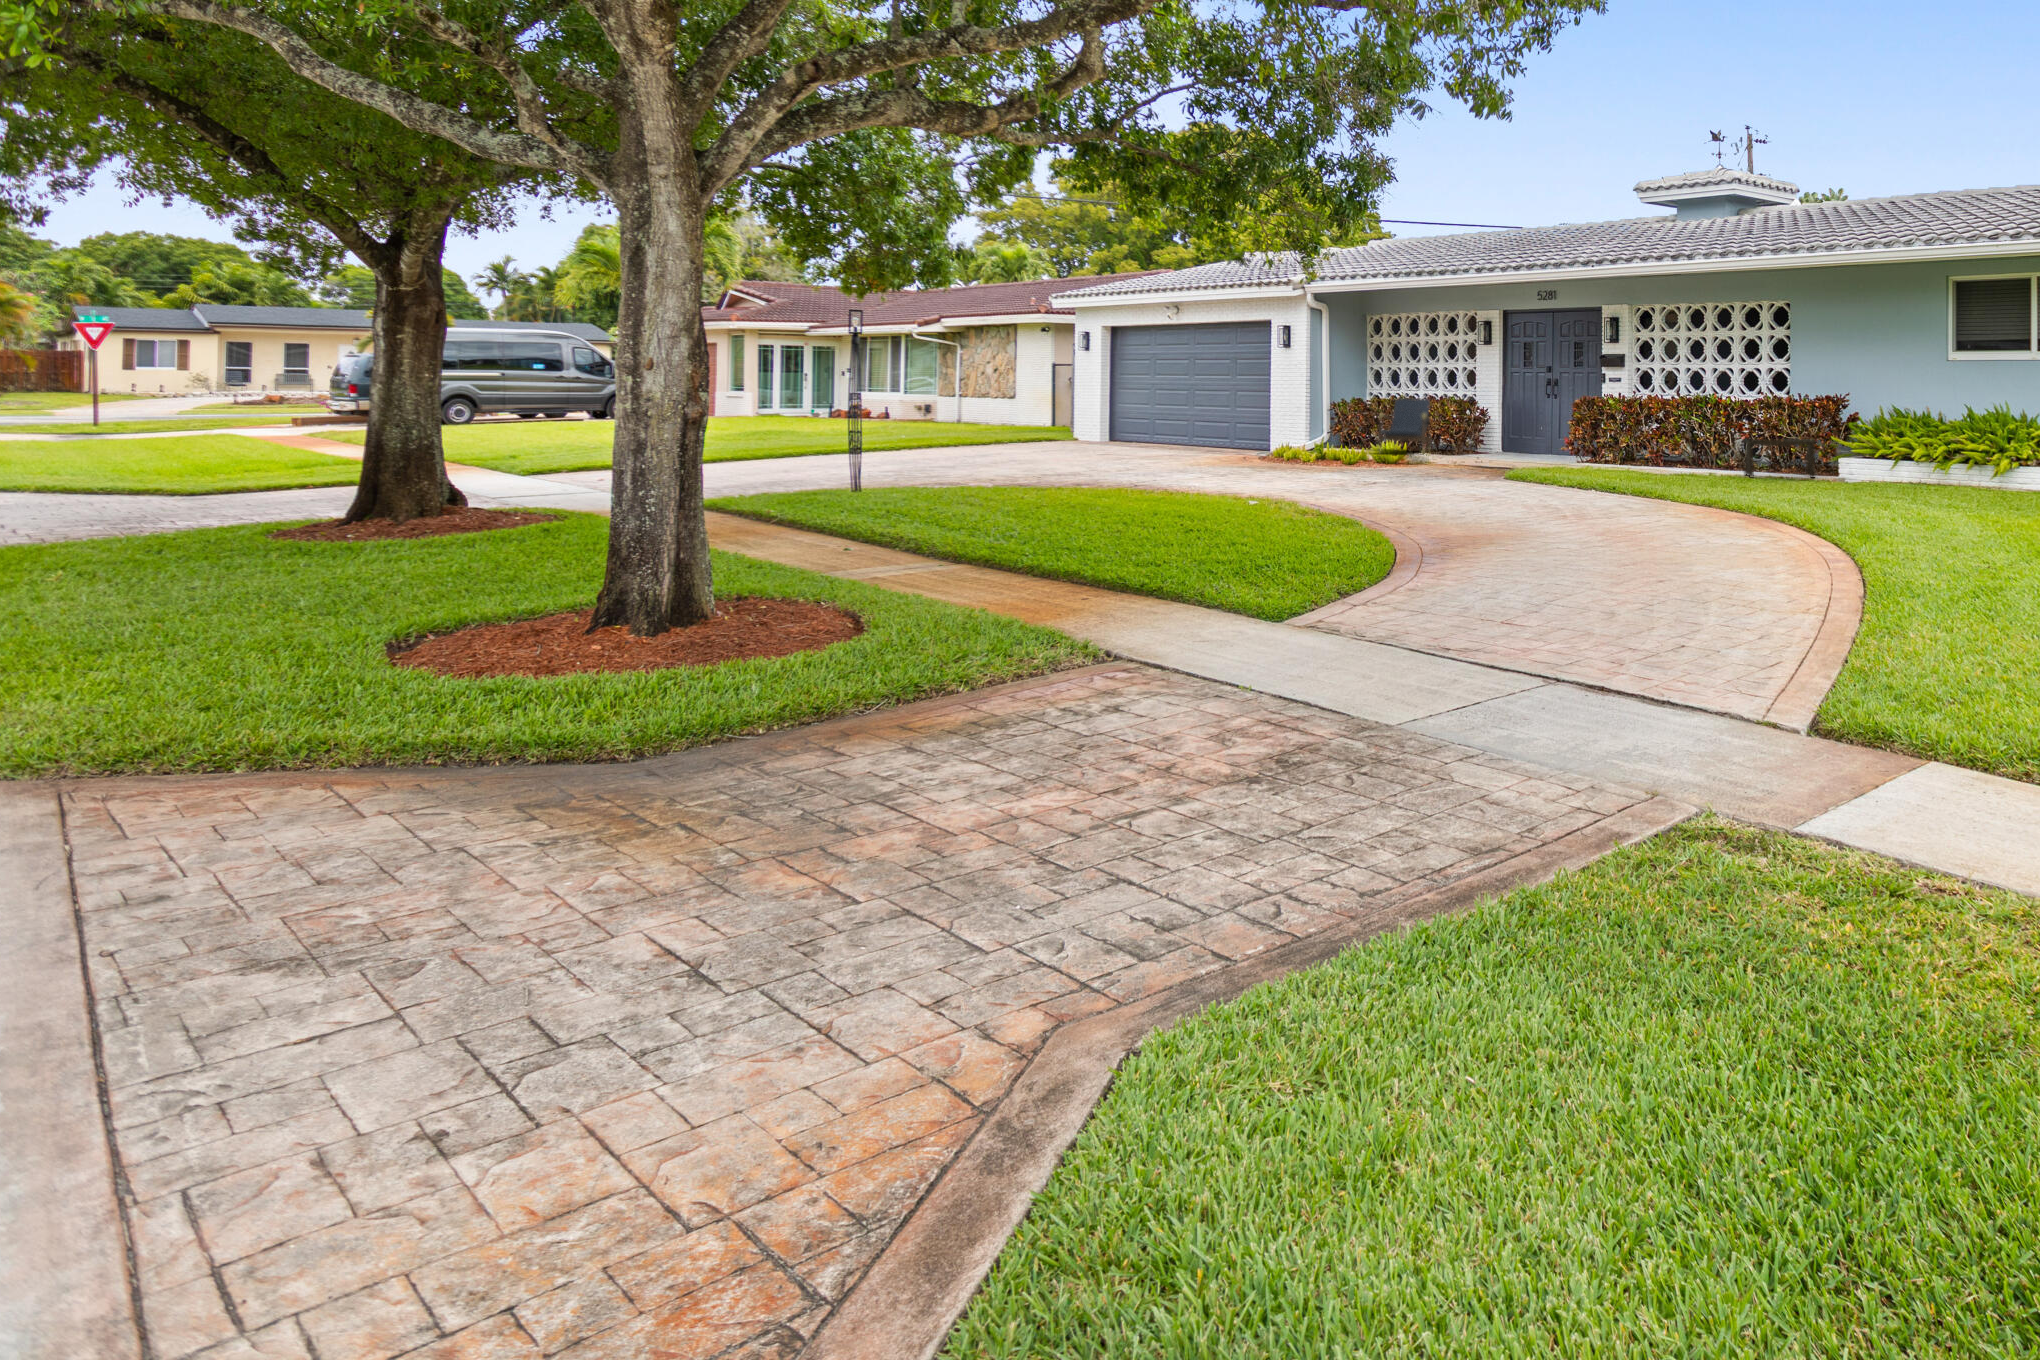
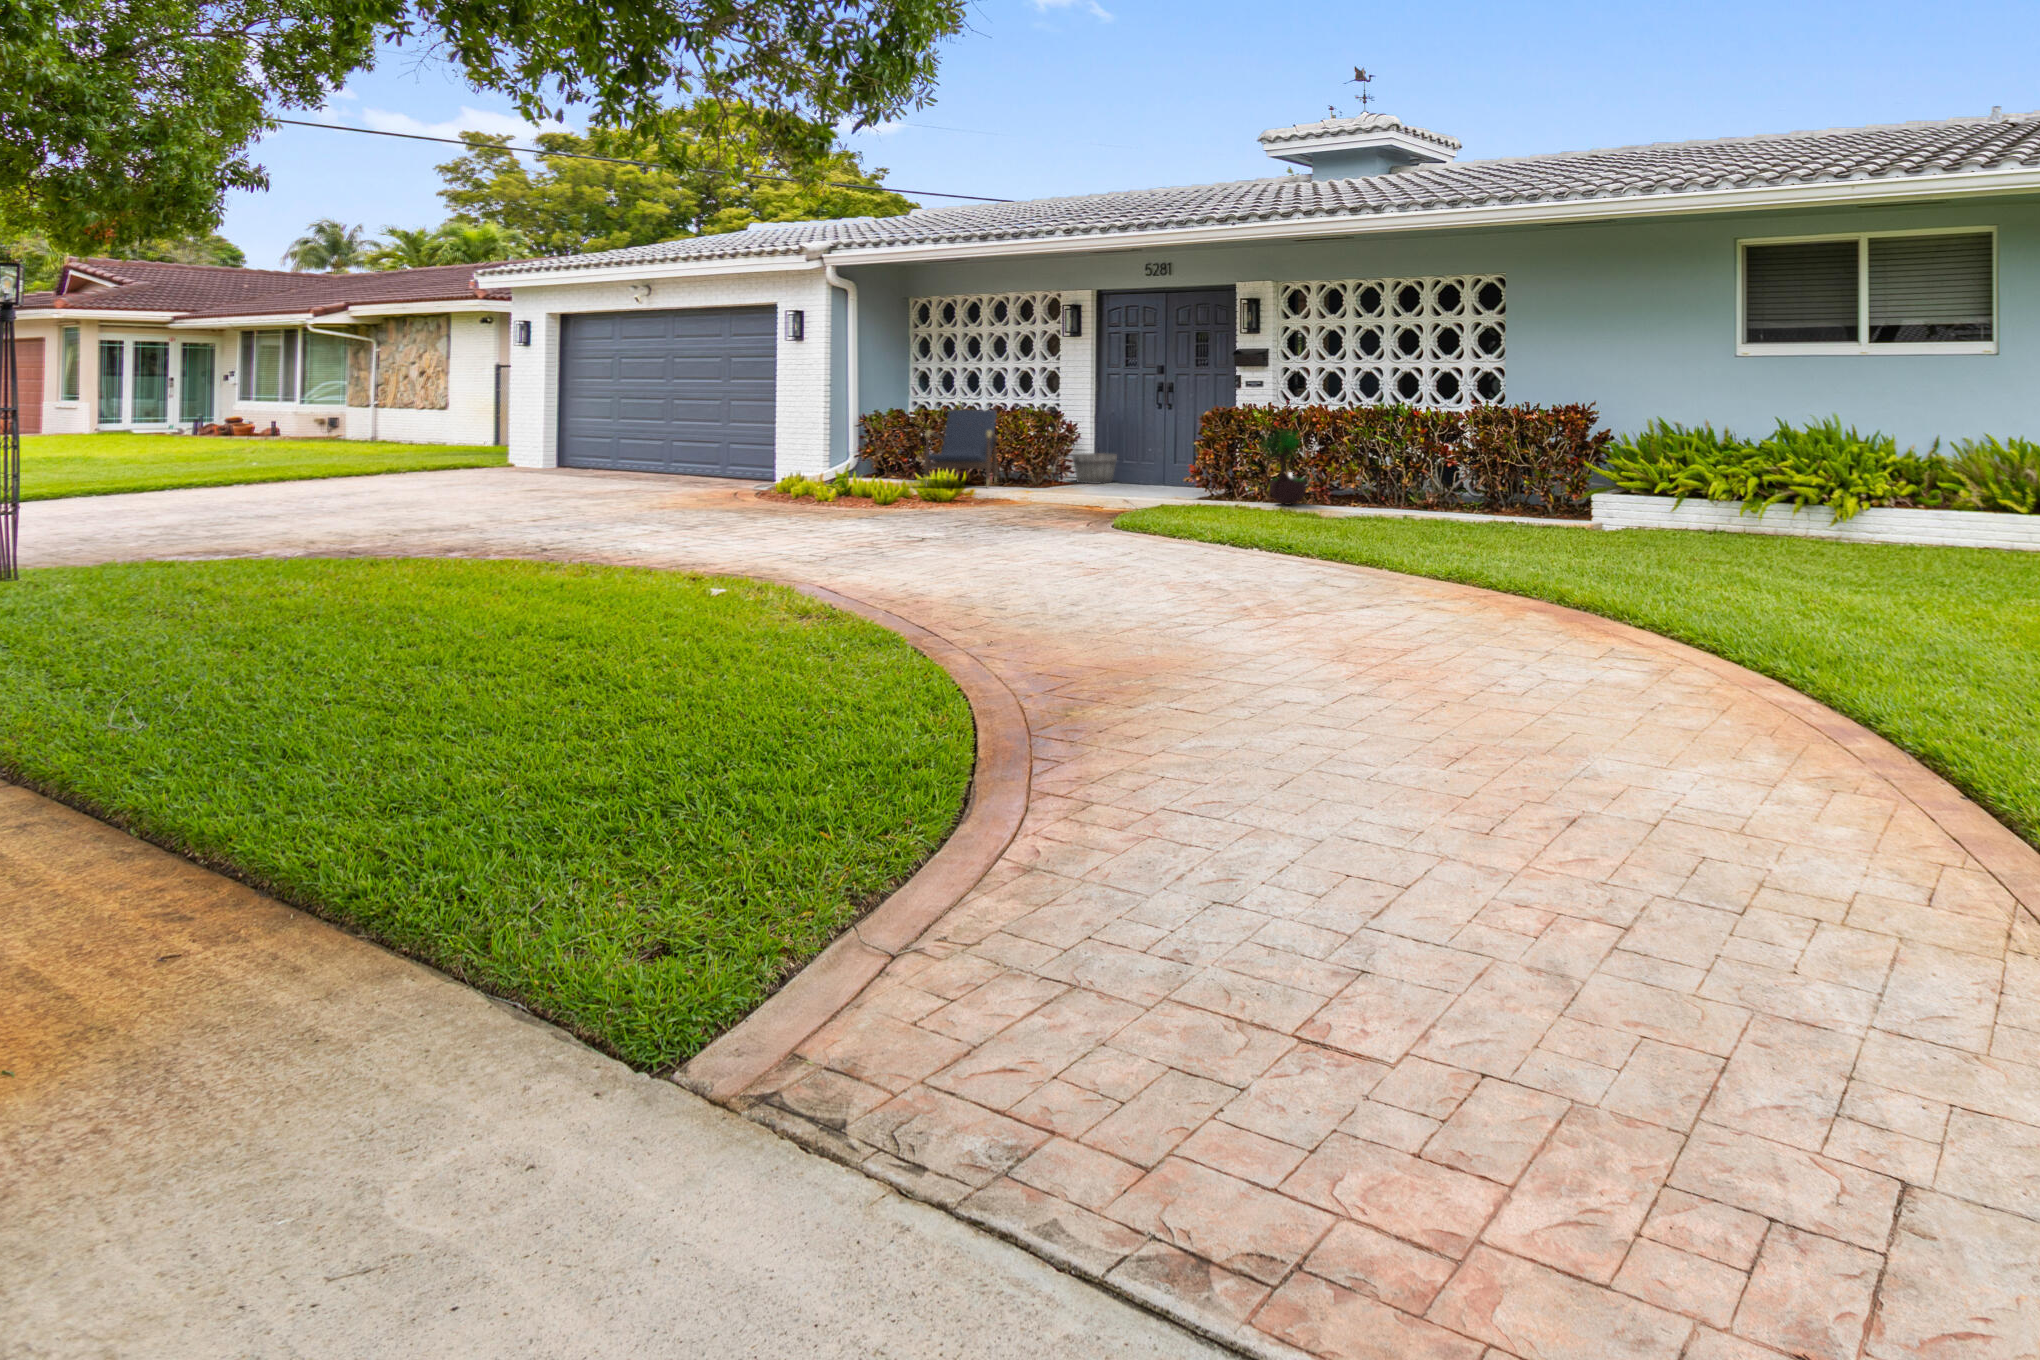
potted tree: none [1608,406,1645,466] -> present [1259,429,1306,505]
wooden bucket: none [1485,424,1518,452] -> present [1073,452,1117,484]
bench: present [1744,439,1815,478] -> none [1457,466,1562,524]

